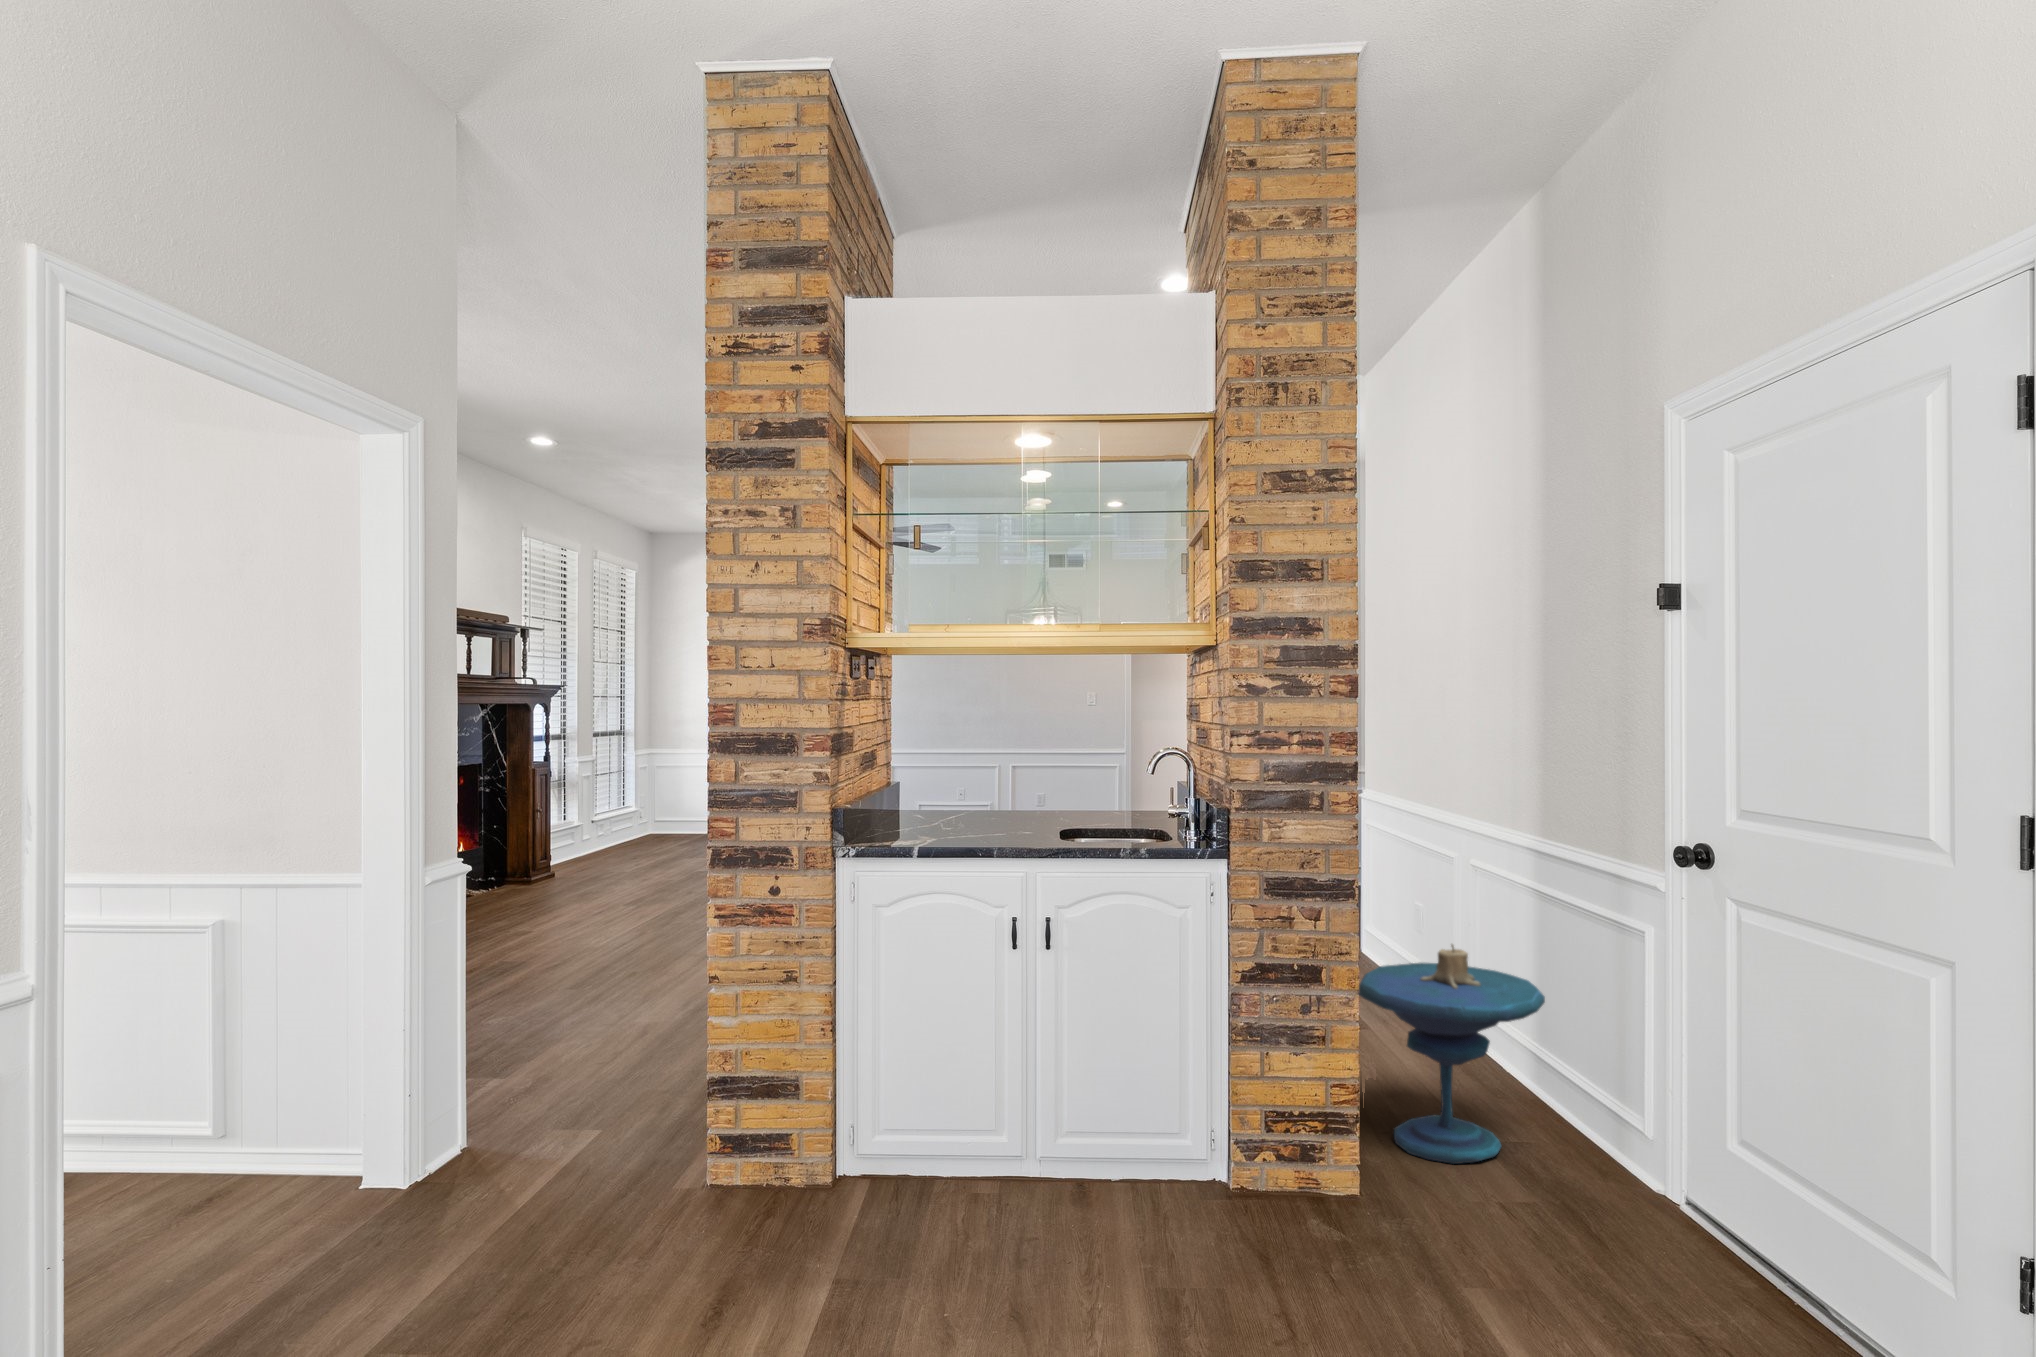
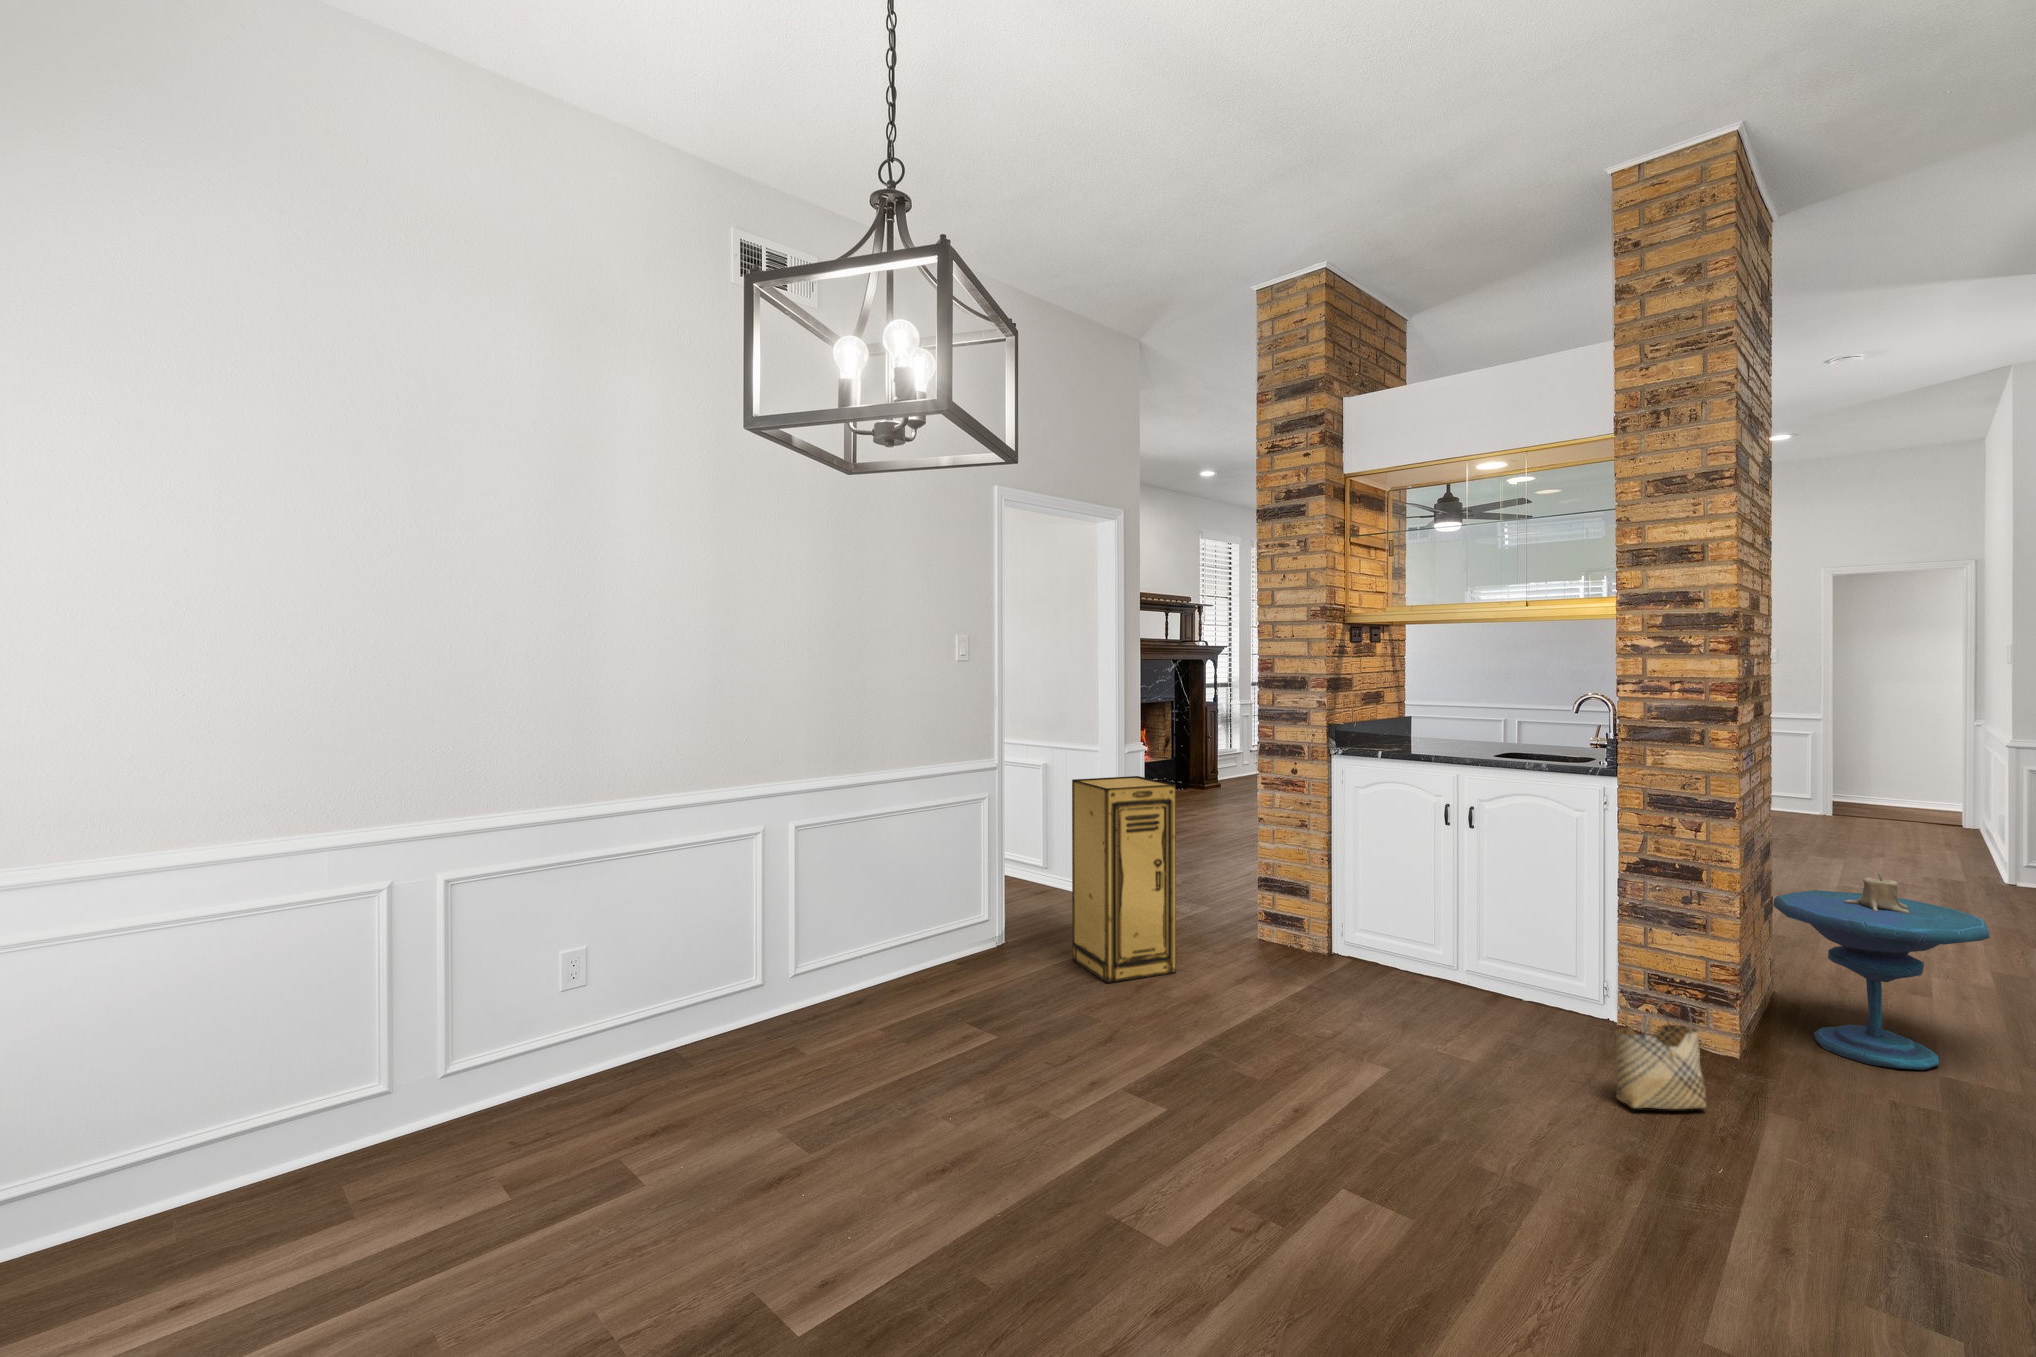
storage cabinet: none [405,918,620,1329] -> present [1072,776,1176,983]
woven basket: none [1303,1138,1390,1314] -> present [1615,981,1706,1109]

